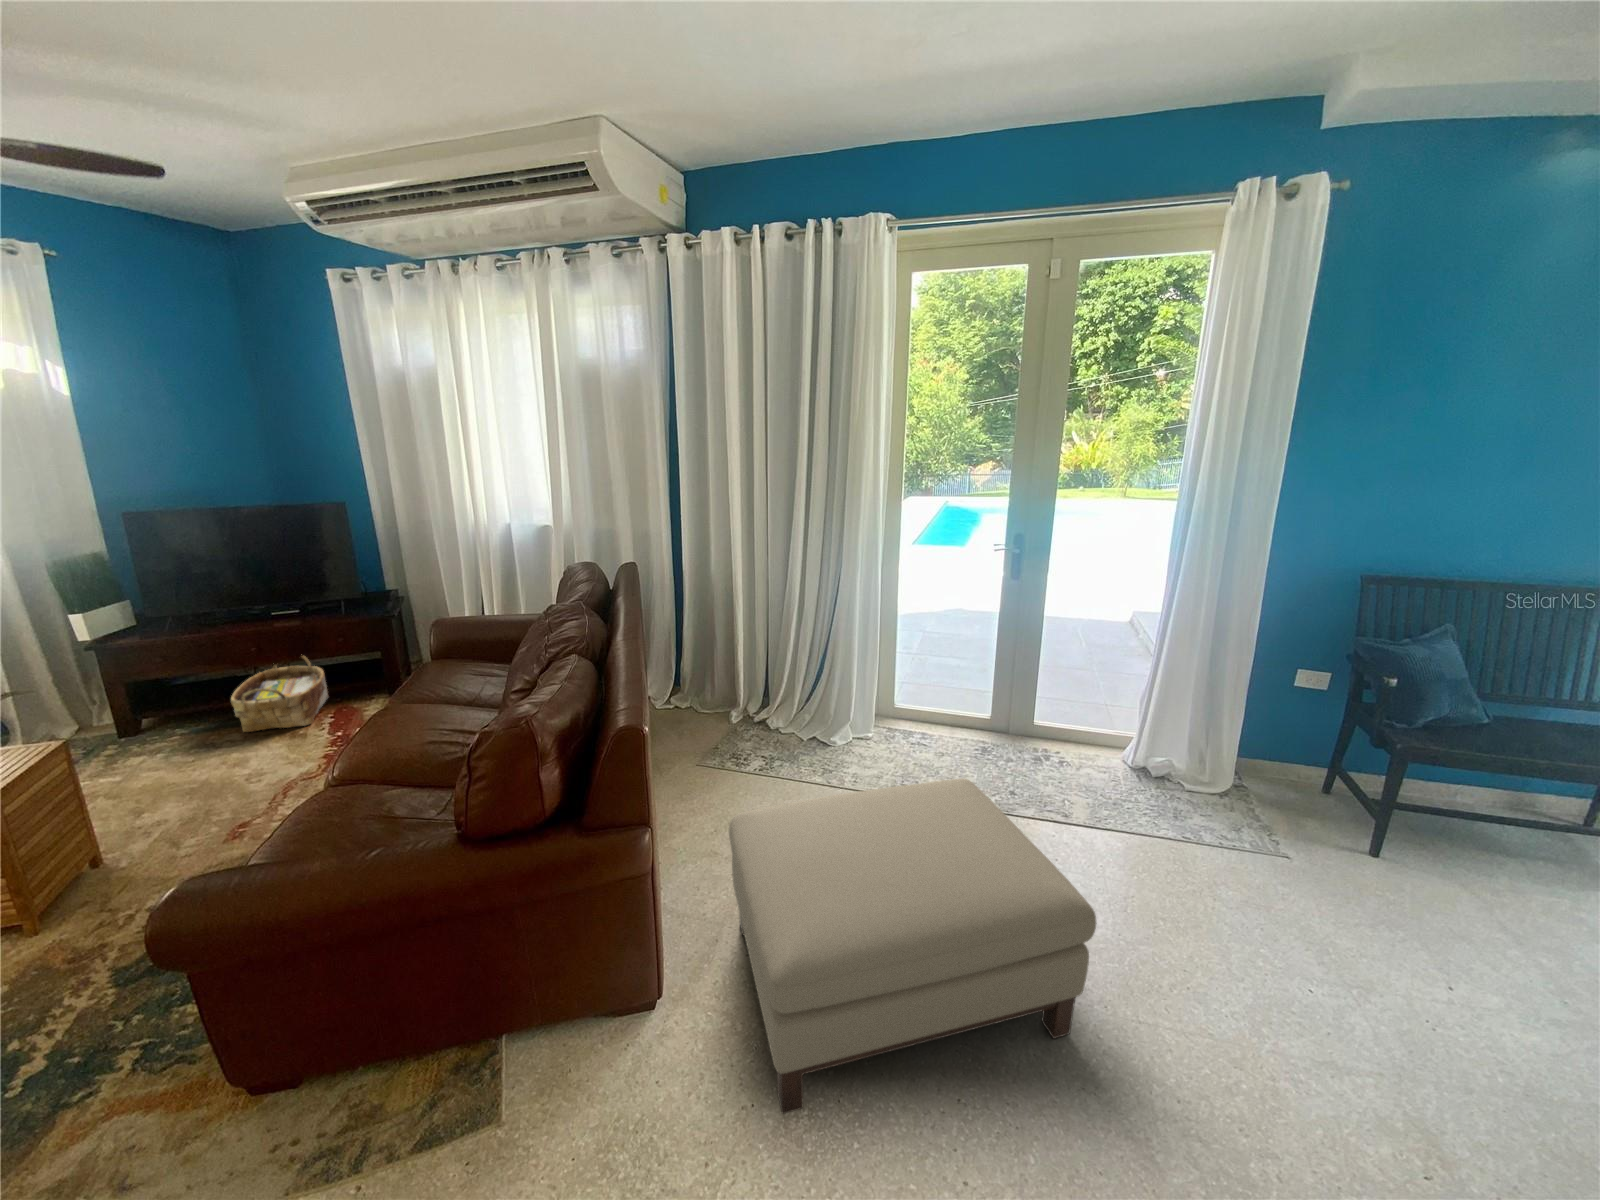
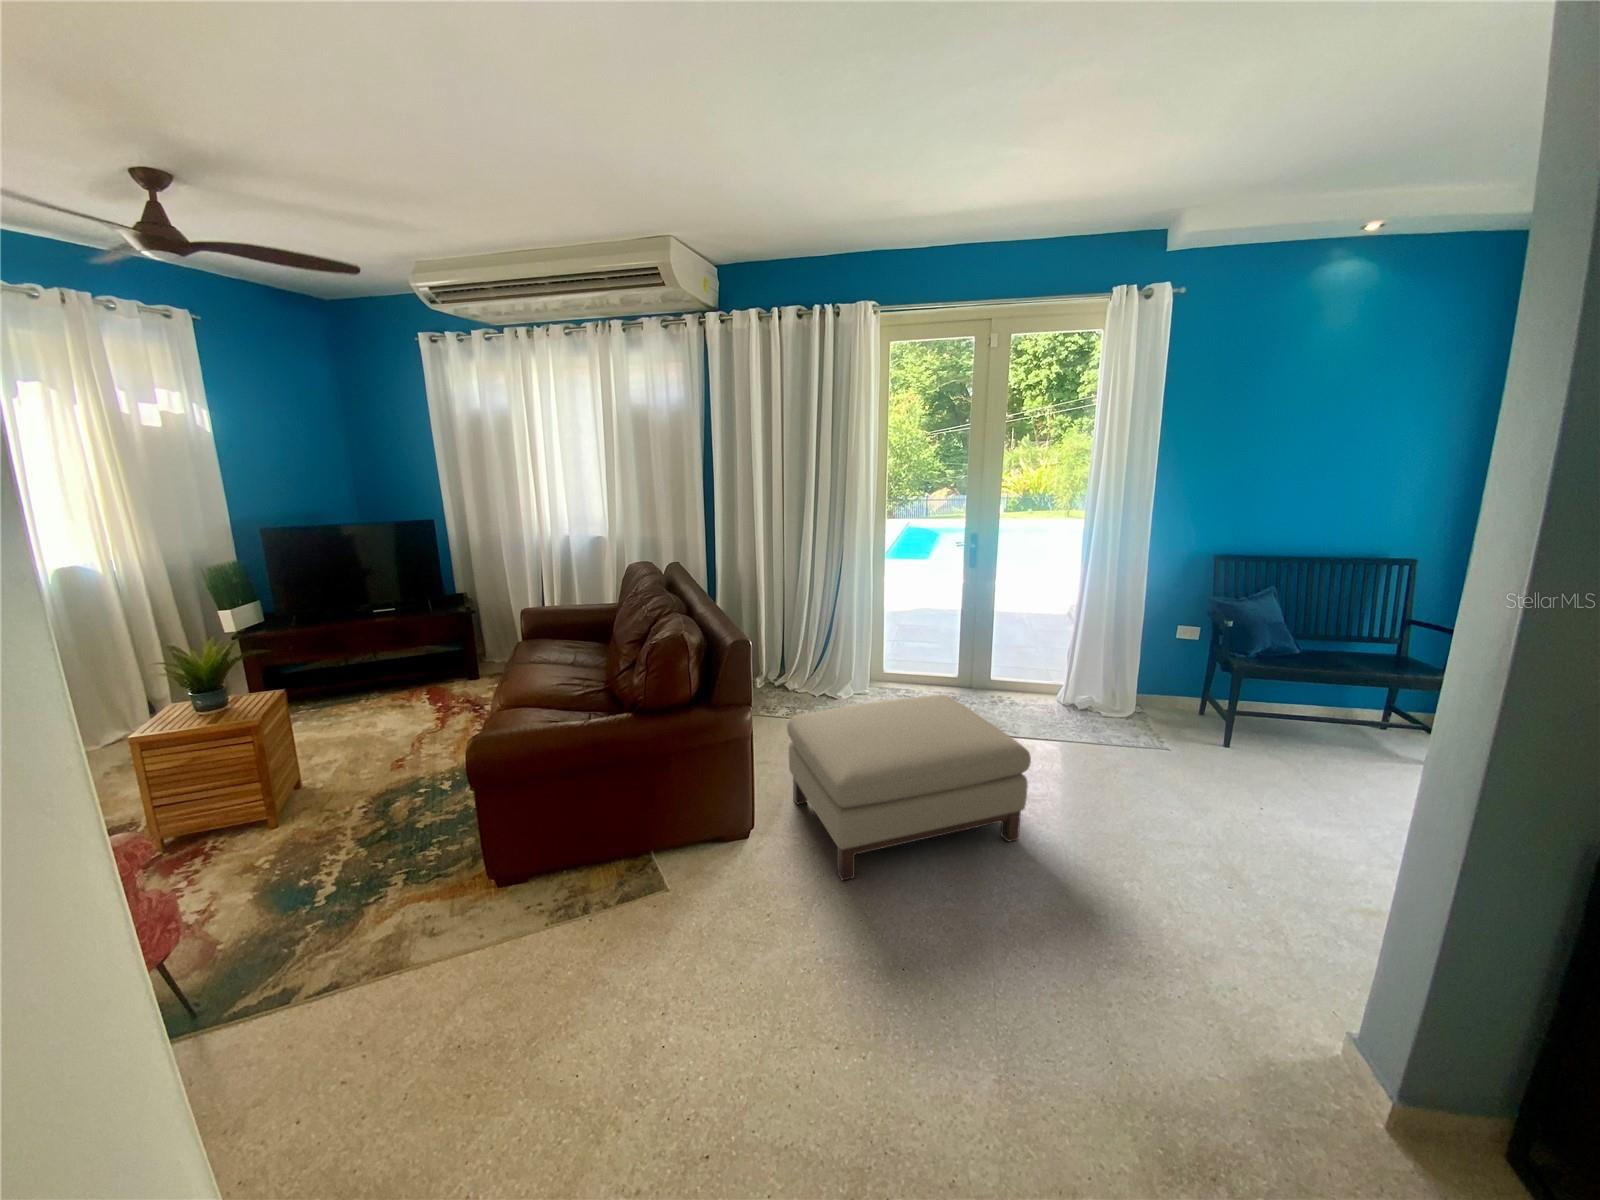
woven basket: present [231,656,329,732] -> none [352,643,421,706]

